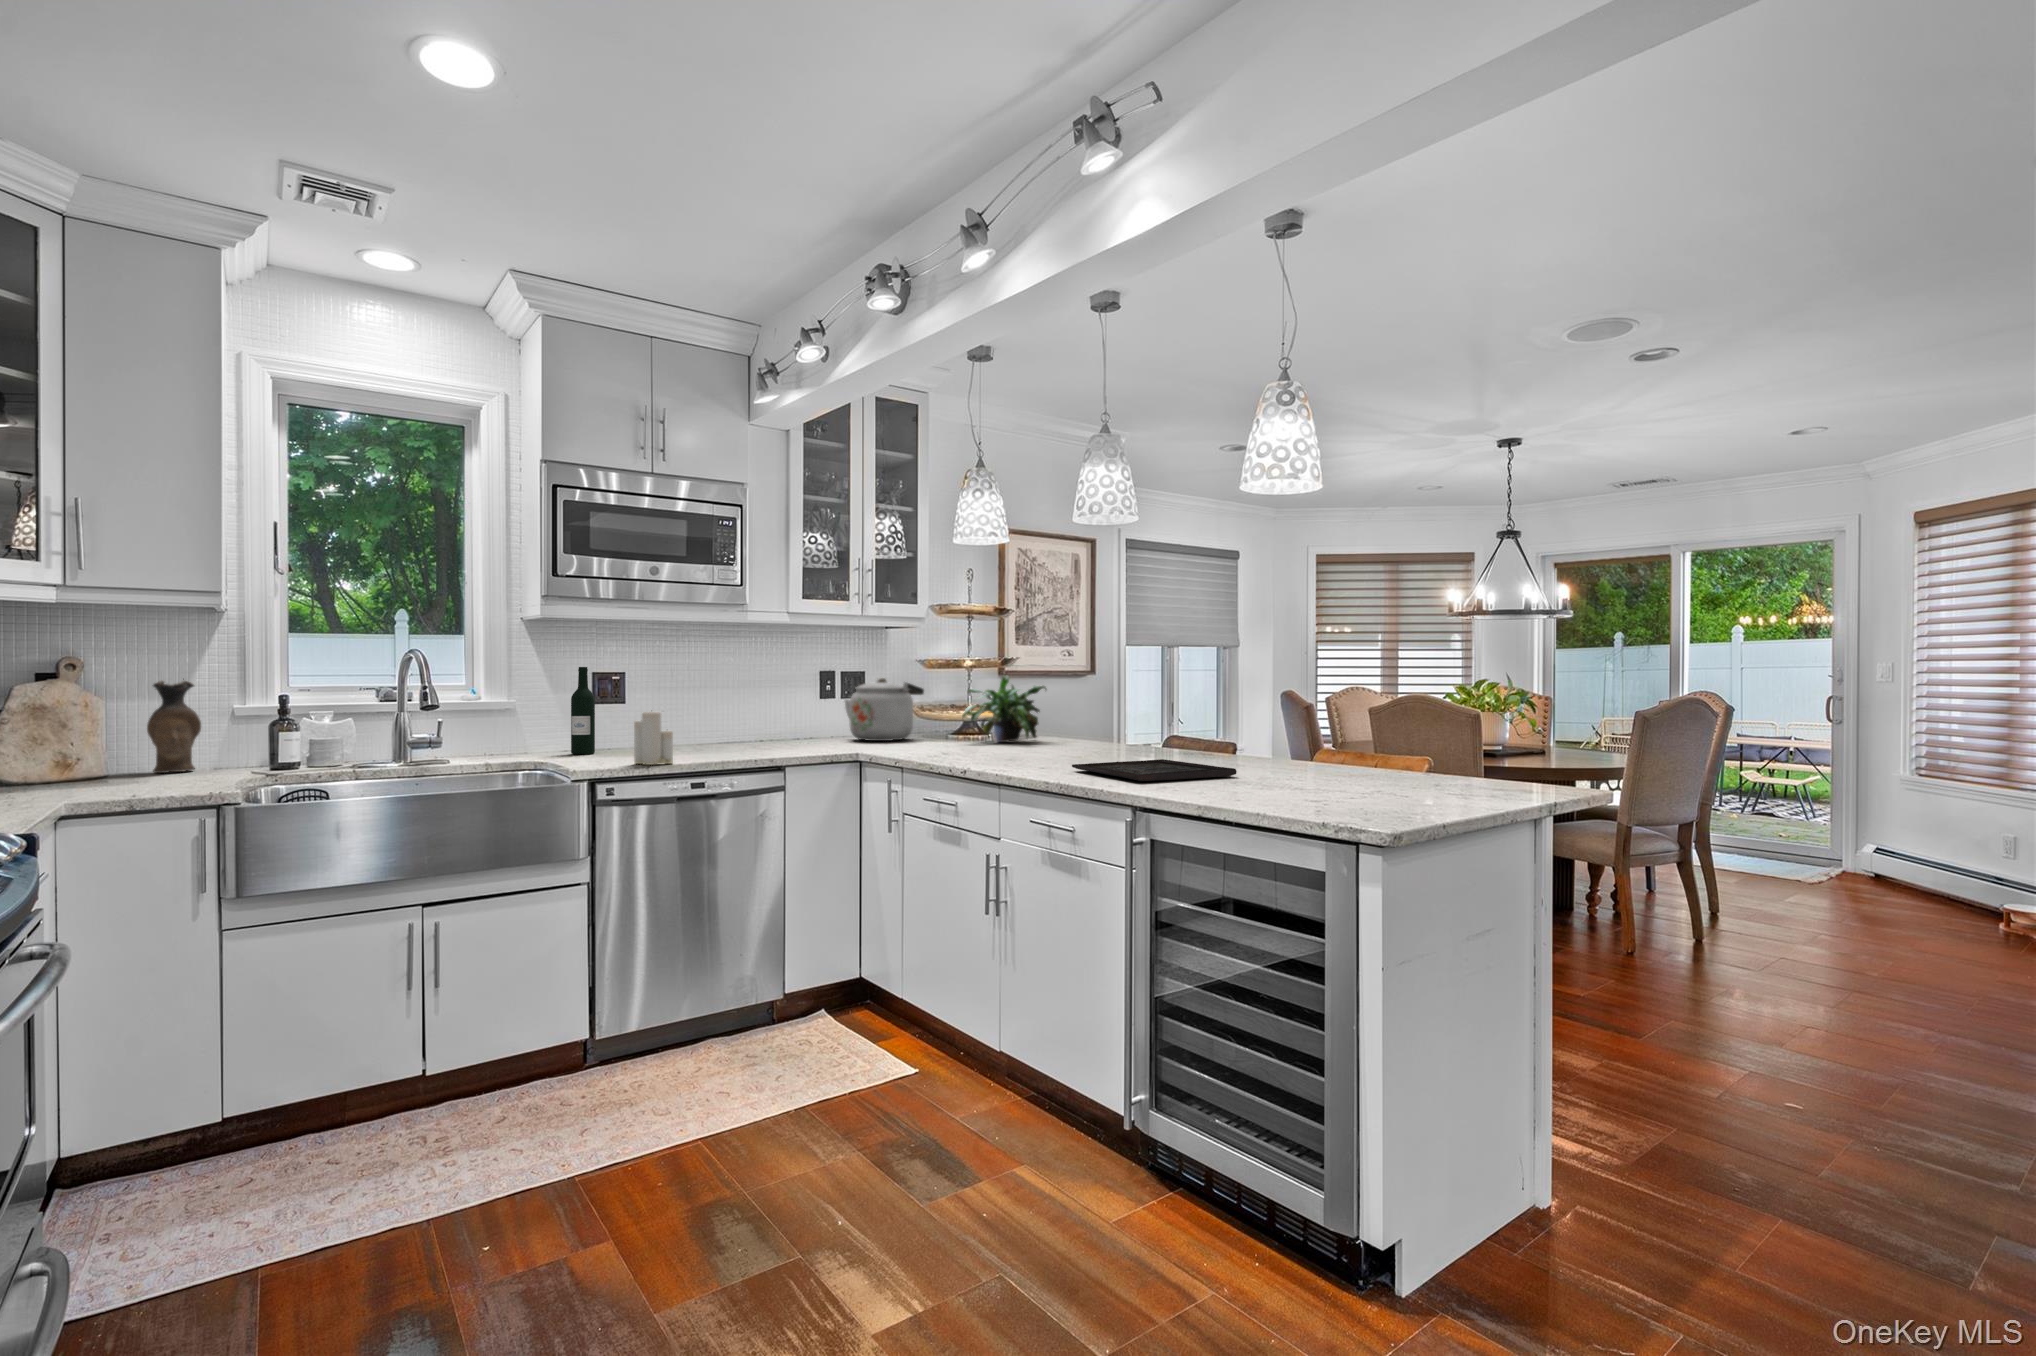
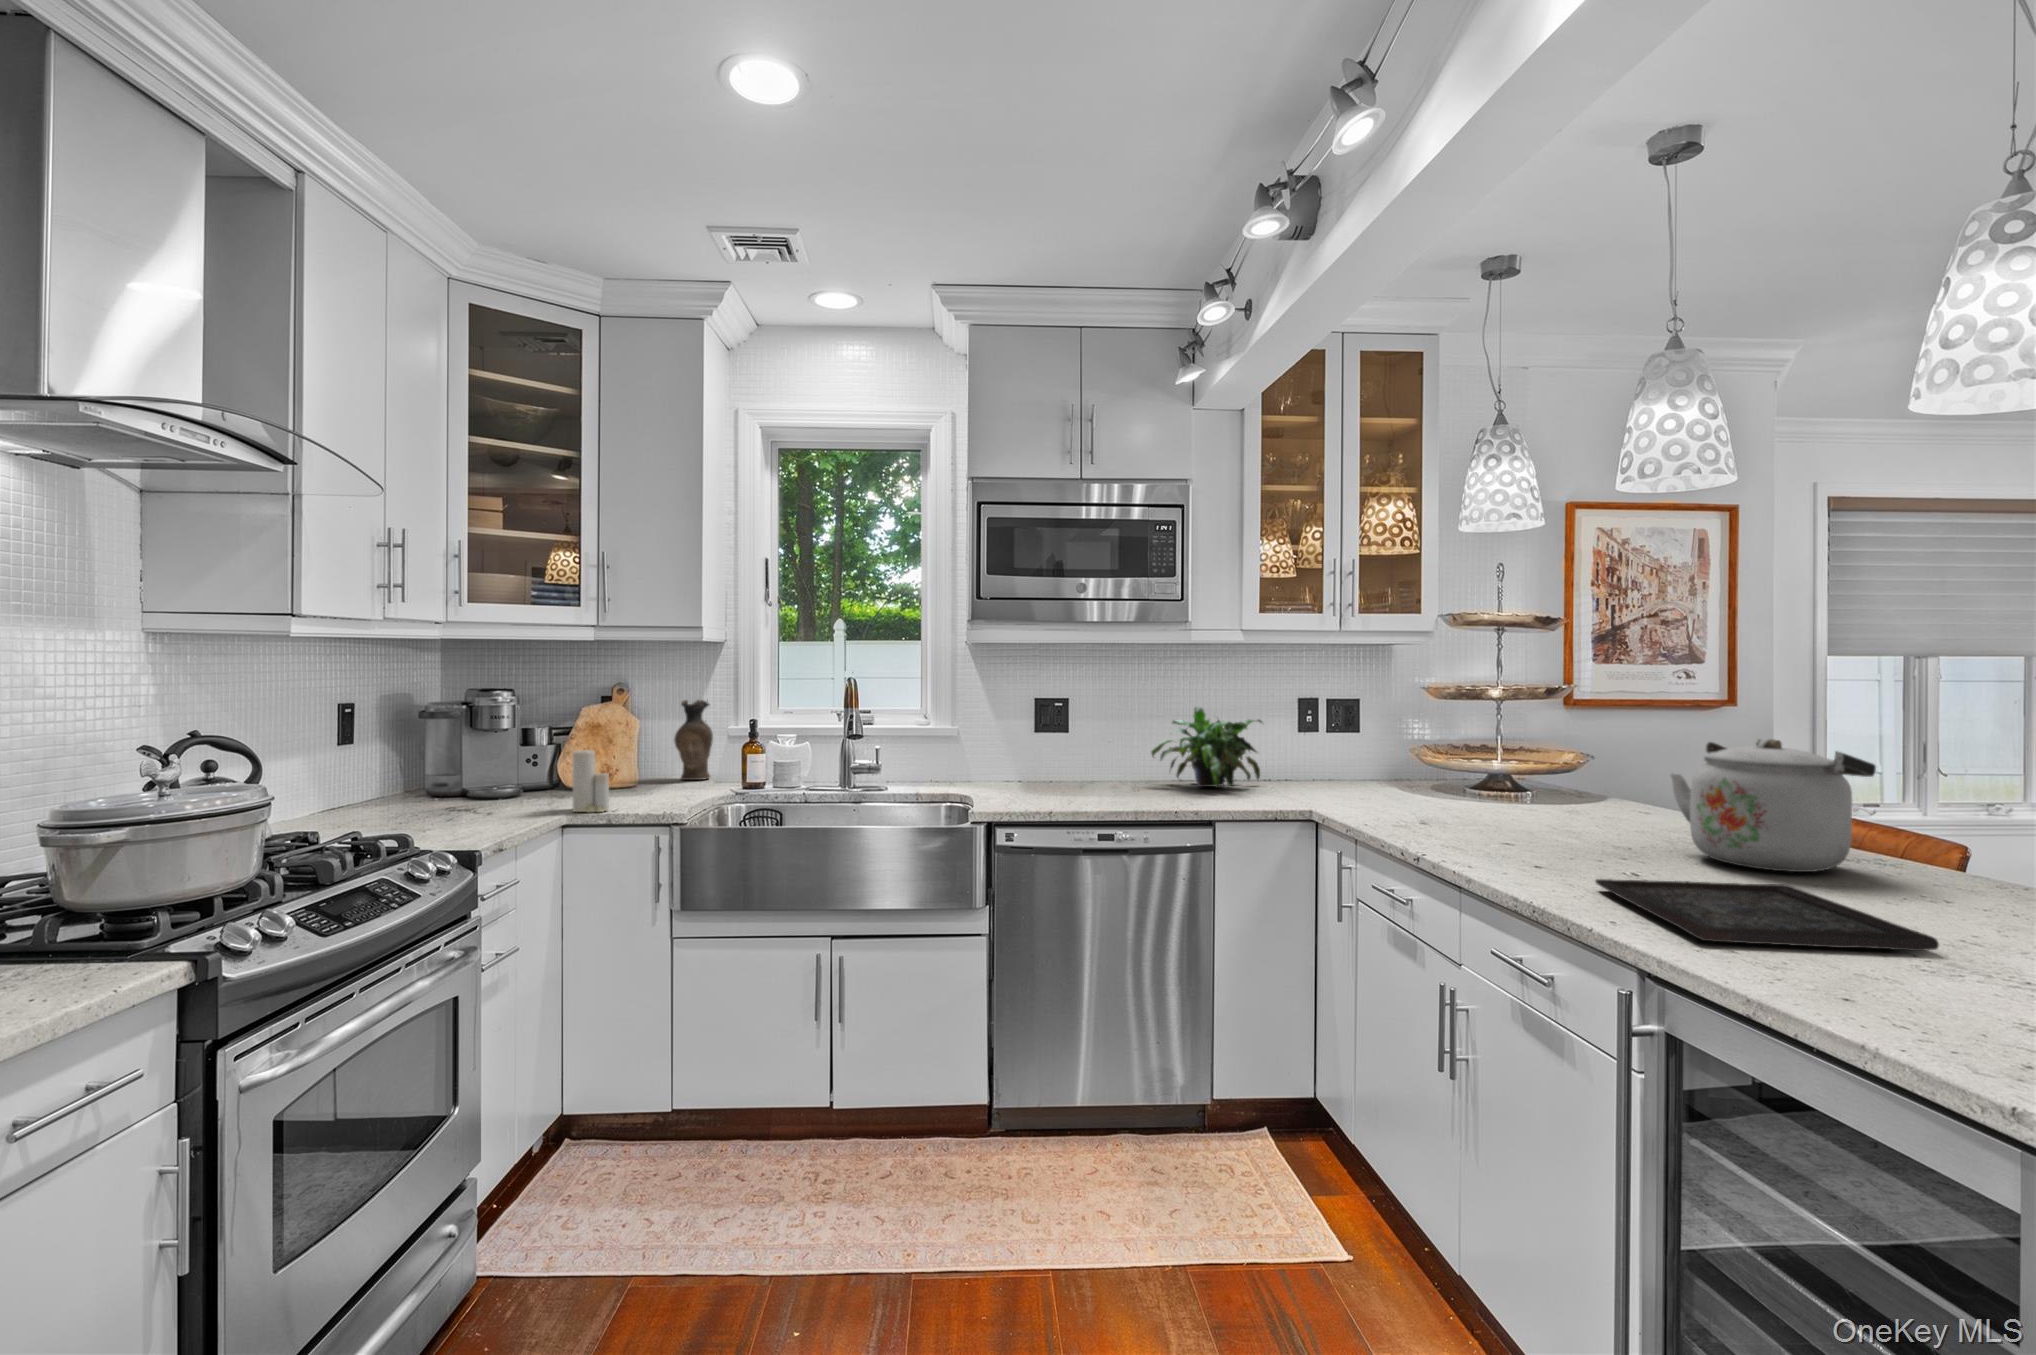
wine bottle: present [571,667,595,754] -> none [1014,691,1037,784]
potted plant: present [962,676,1046,742] -> present [1151,707,1262,787]
kettle: present [845,678,924,741] -> present [1670,738,1876,872]
candle: present [634,711,673,765] -> present [573,750,609,812]

